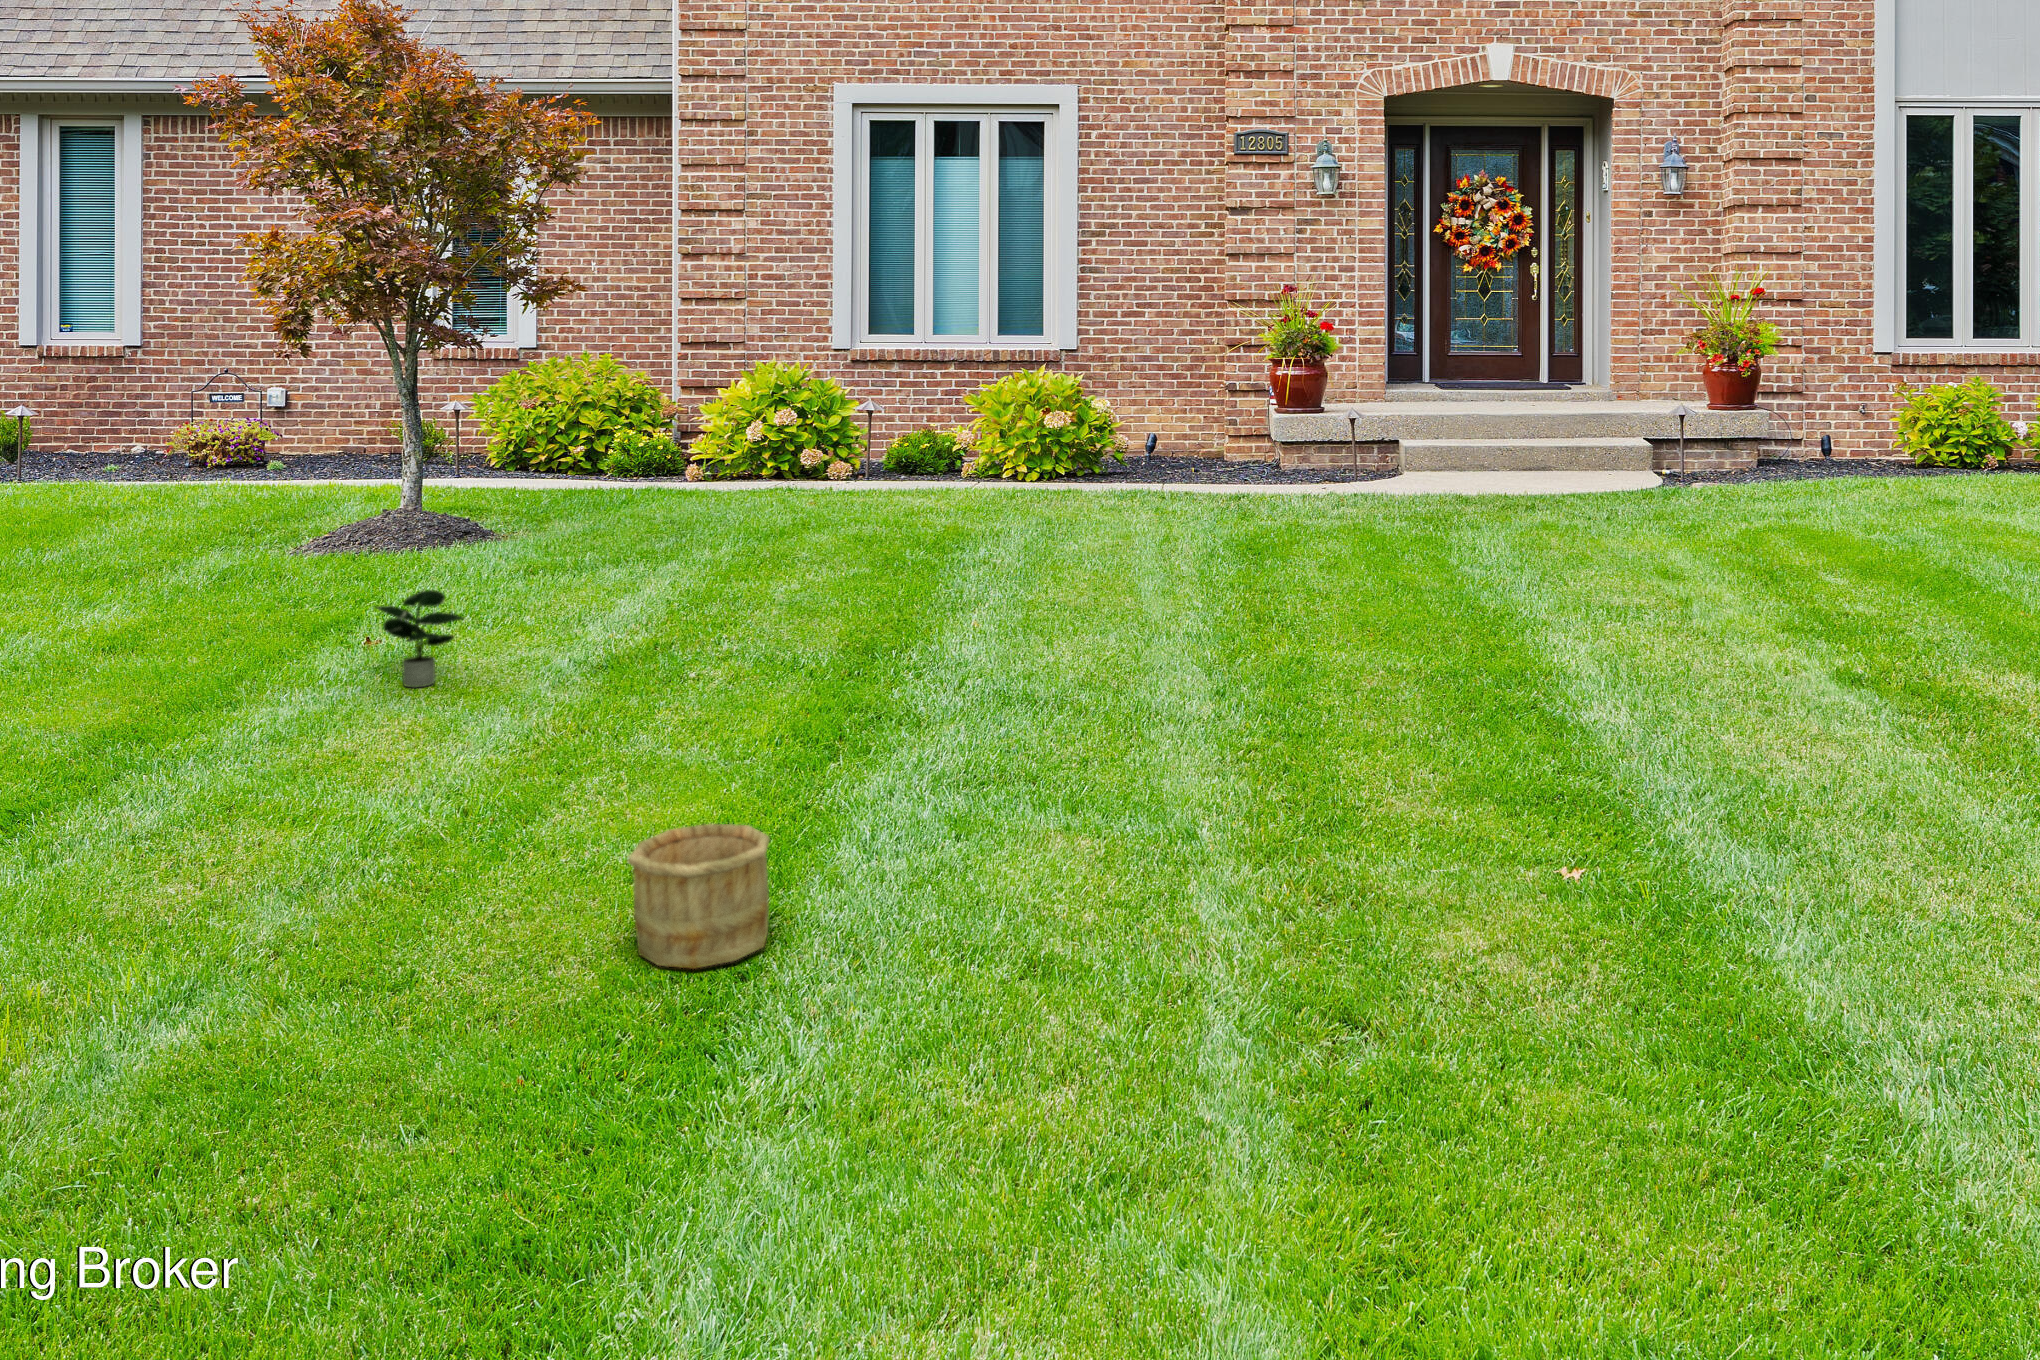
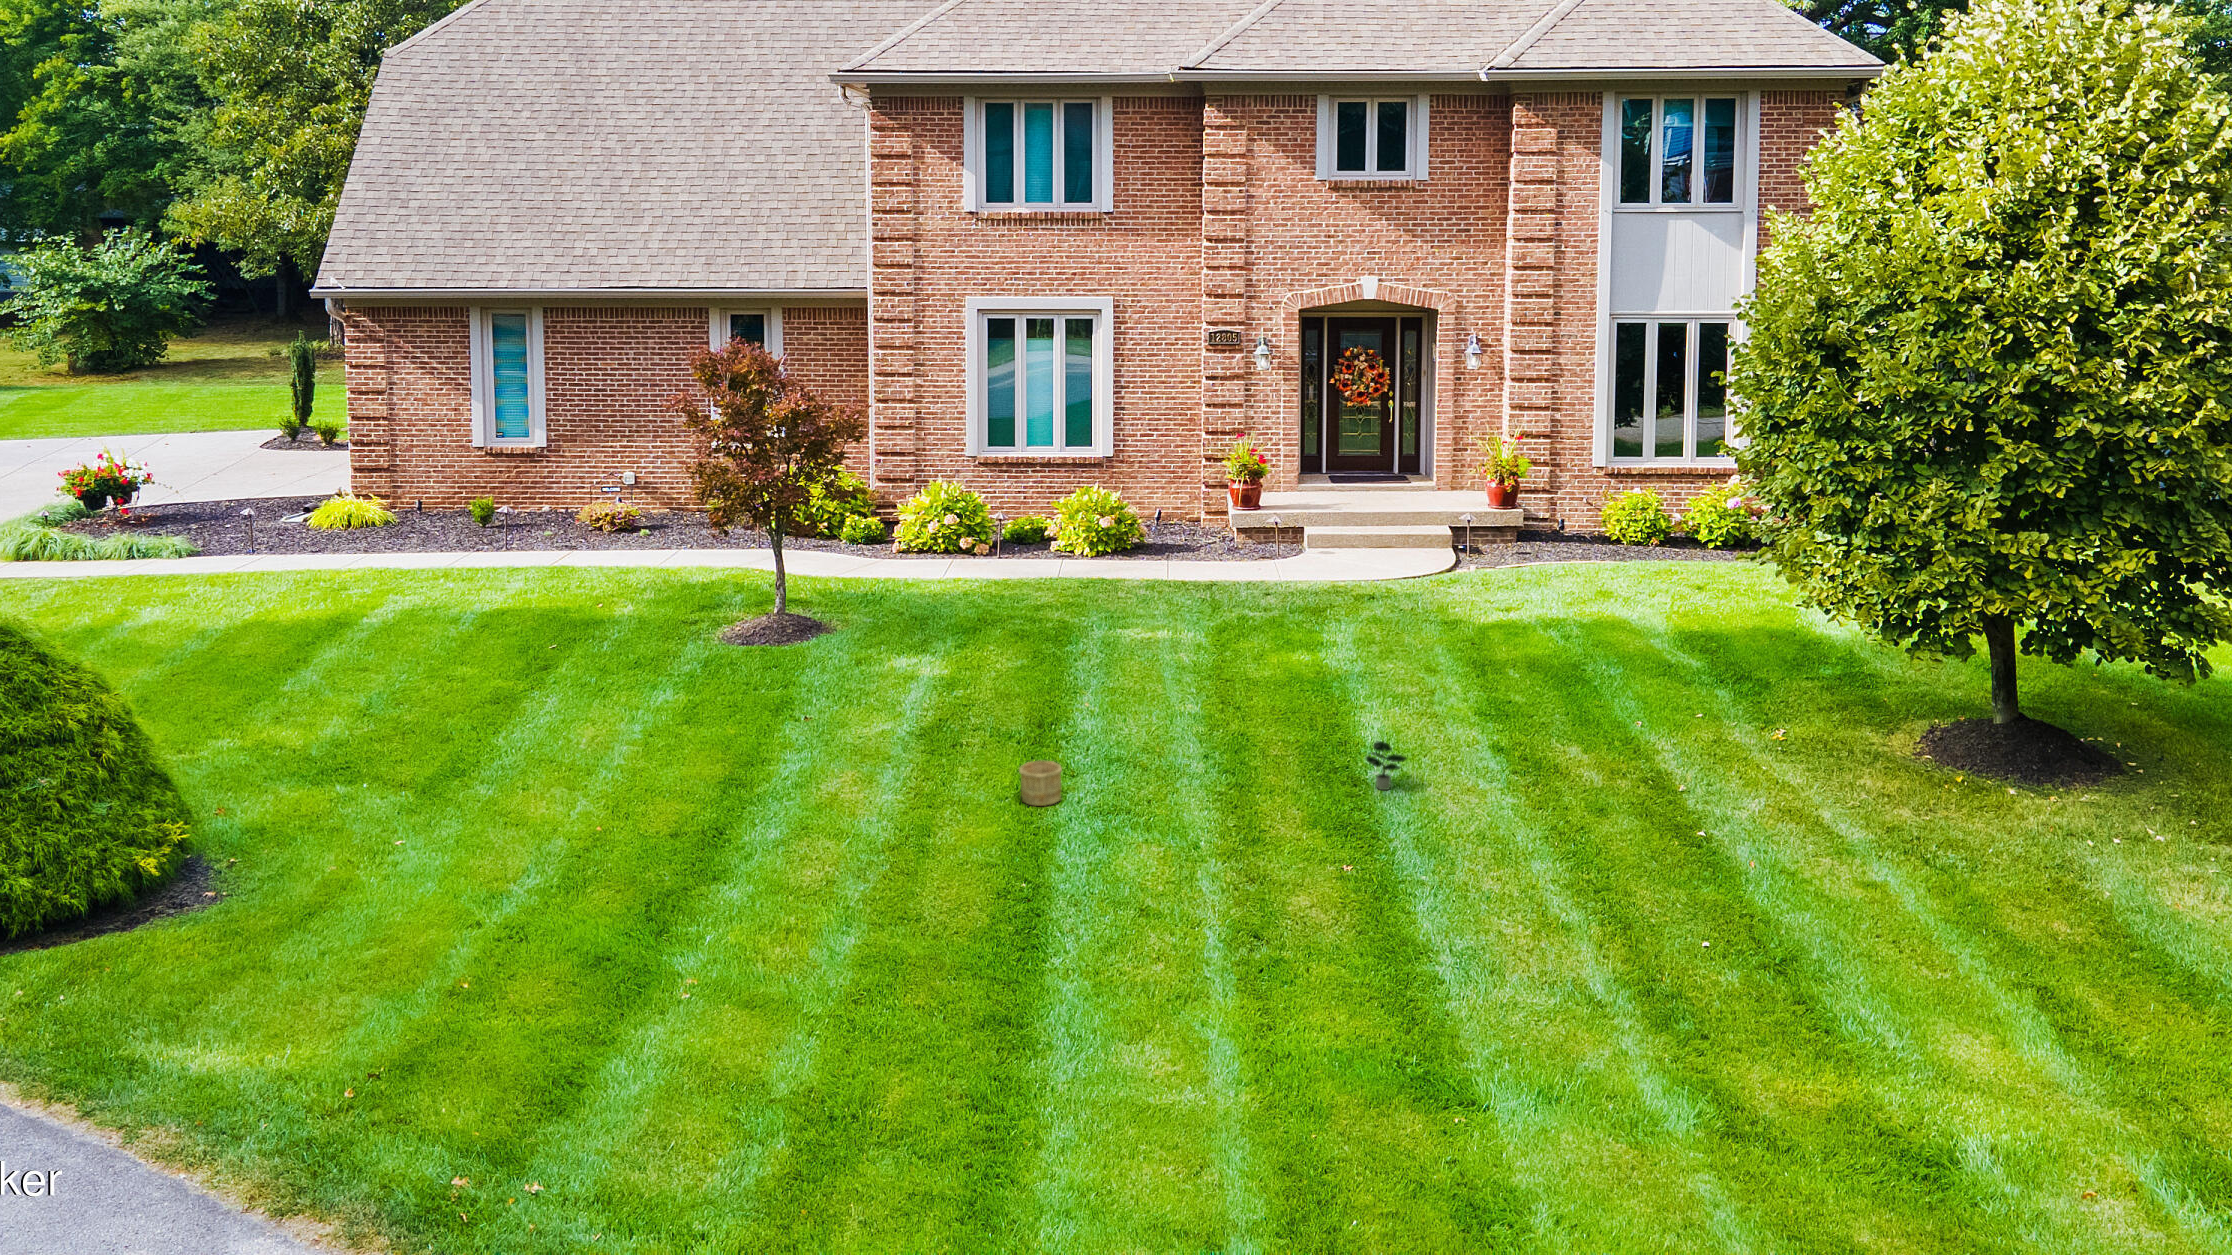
potted plant: present [375,590,463,688] -> present [1366,741,1407,790]

